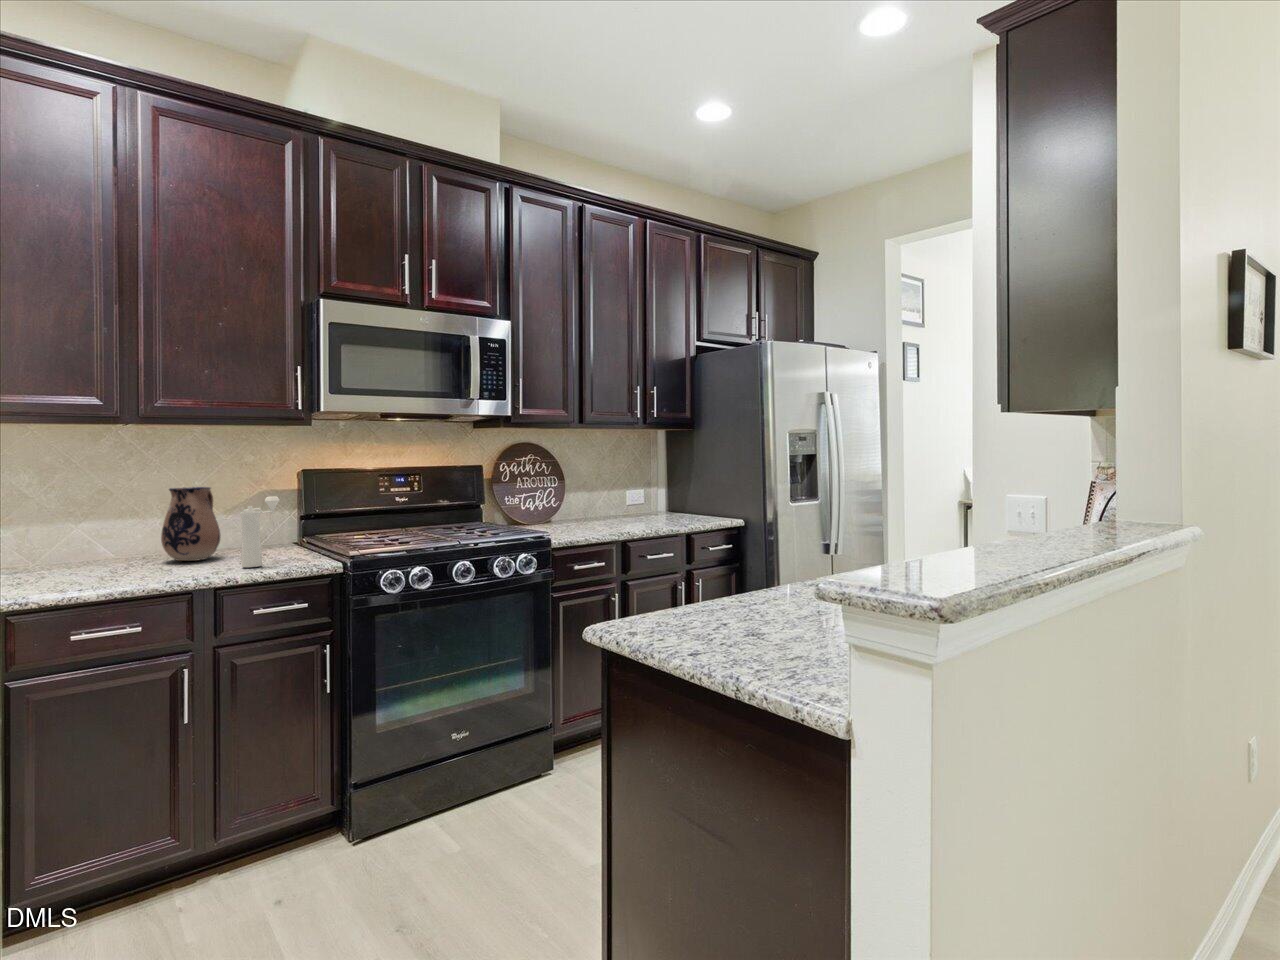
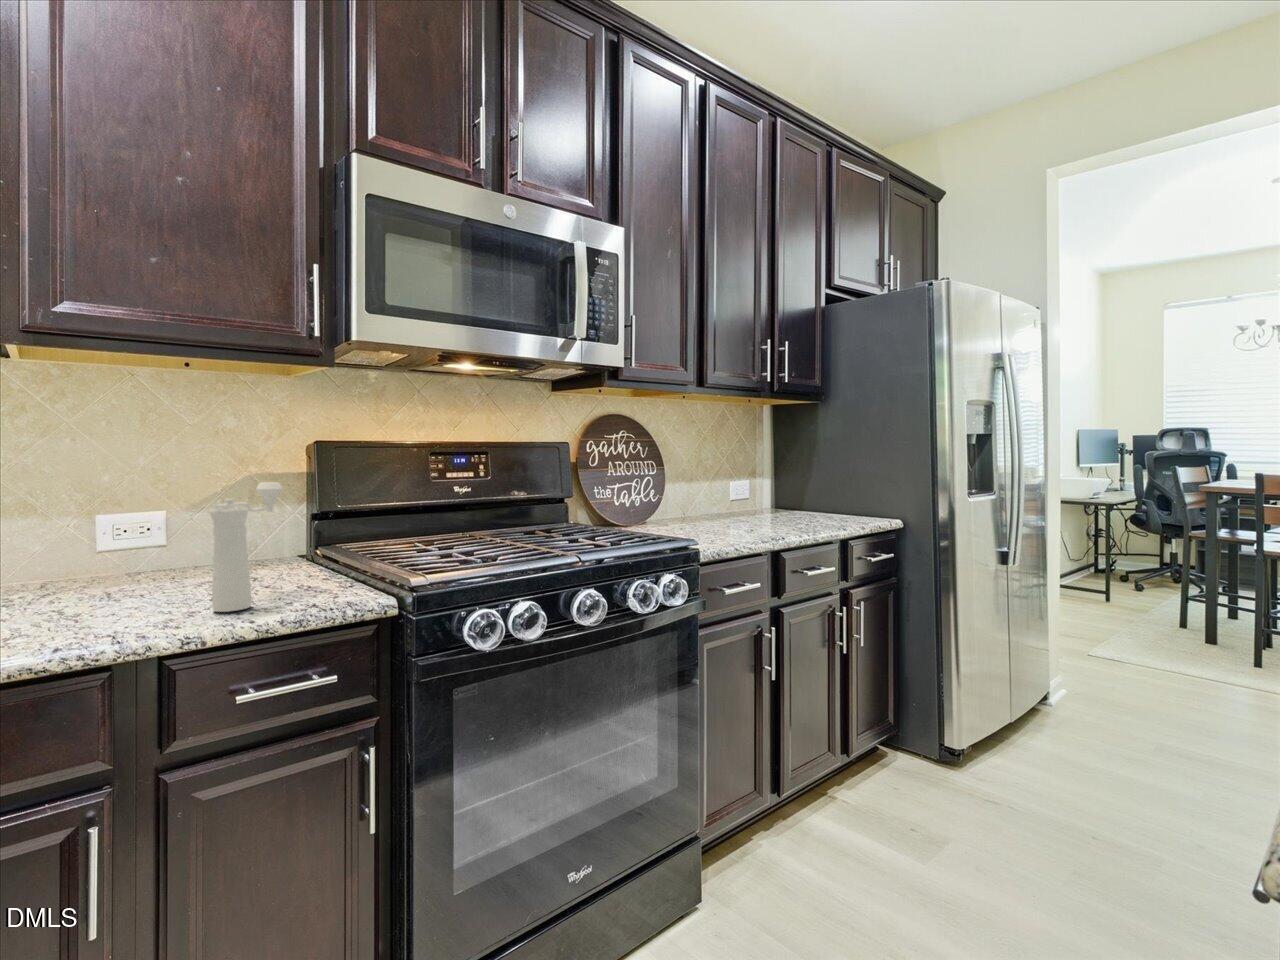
ceramic pitcher: present [161,487,221,561] -> none [66,466,178,596]

